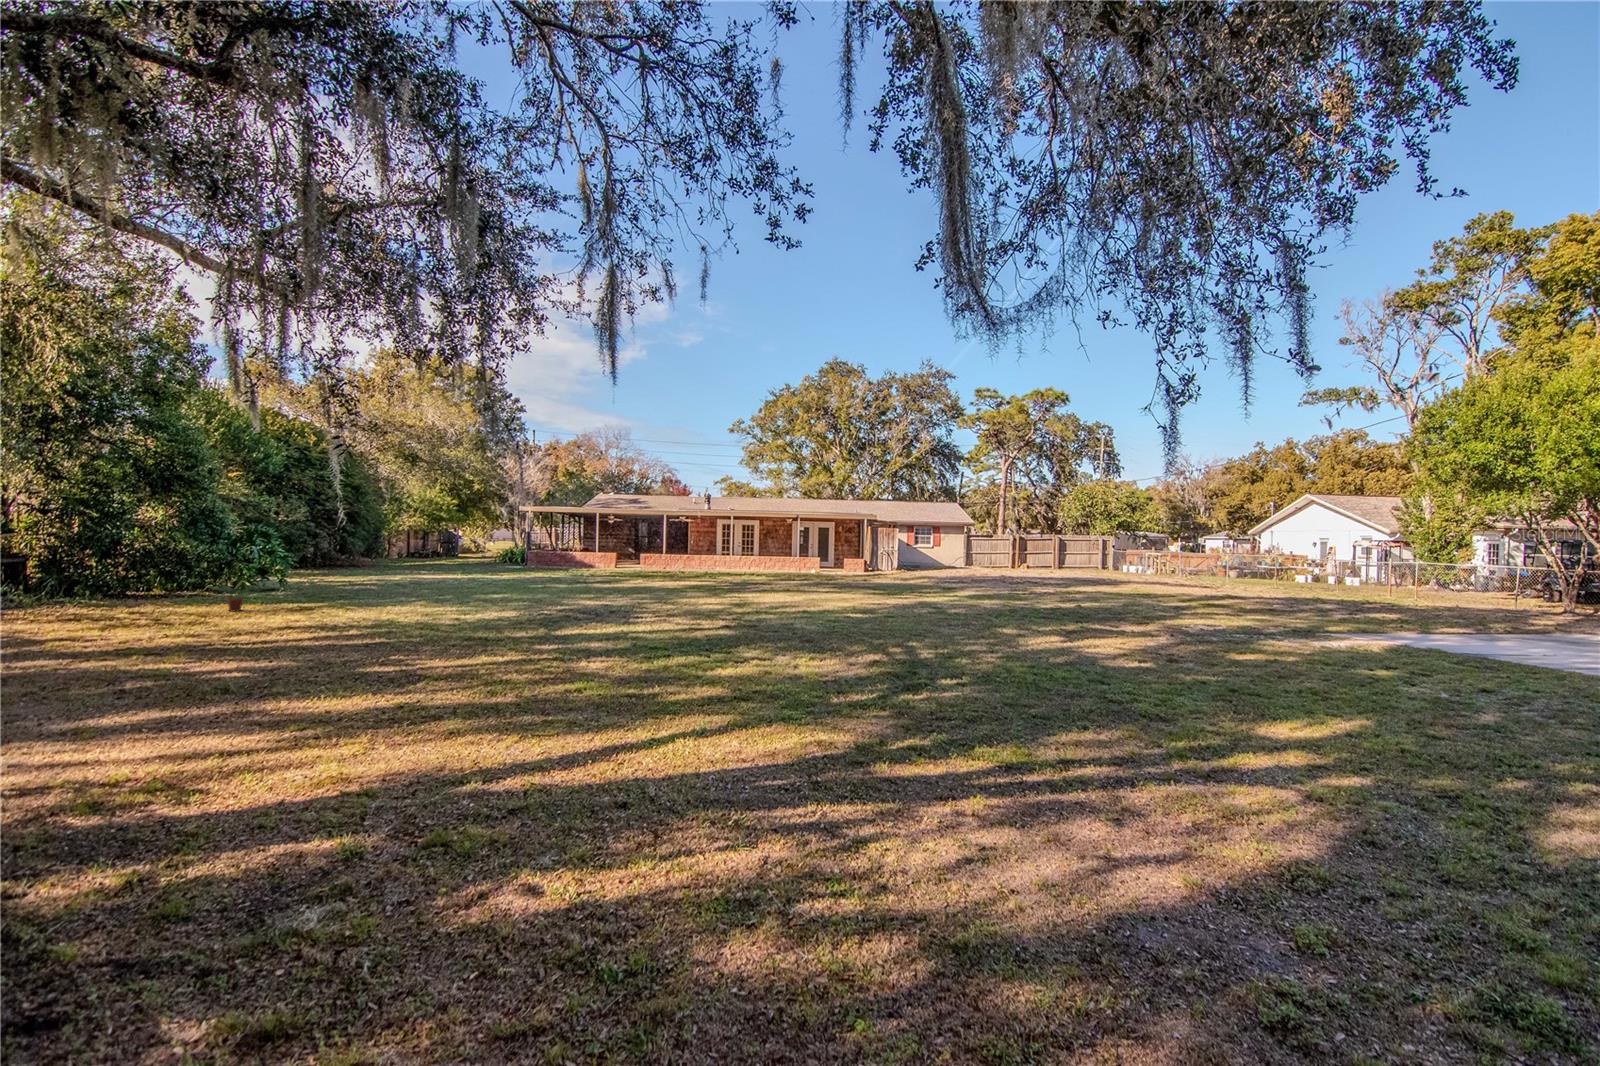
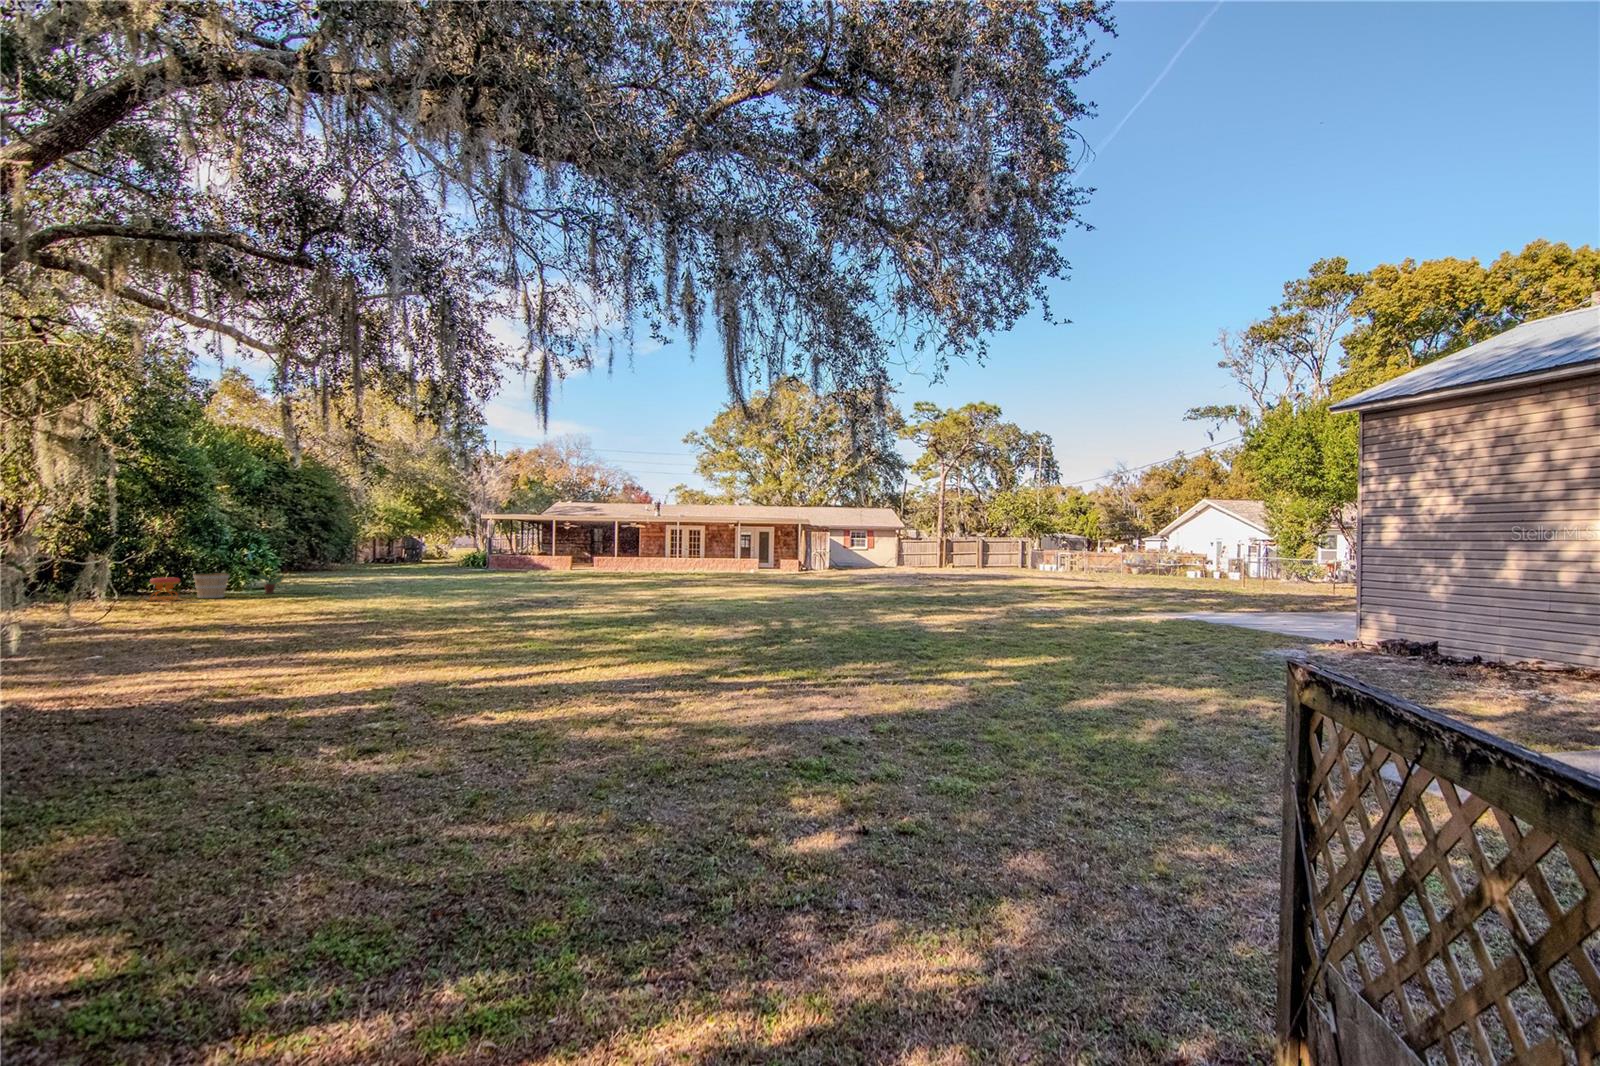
wooden bucket: none [117,585,172,621] -> present [193,573,229,598]
stool: none [43,593,92,629] -> present [150,577,180,601]

